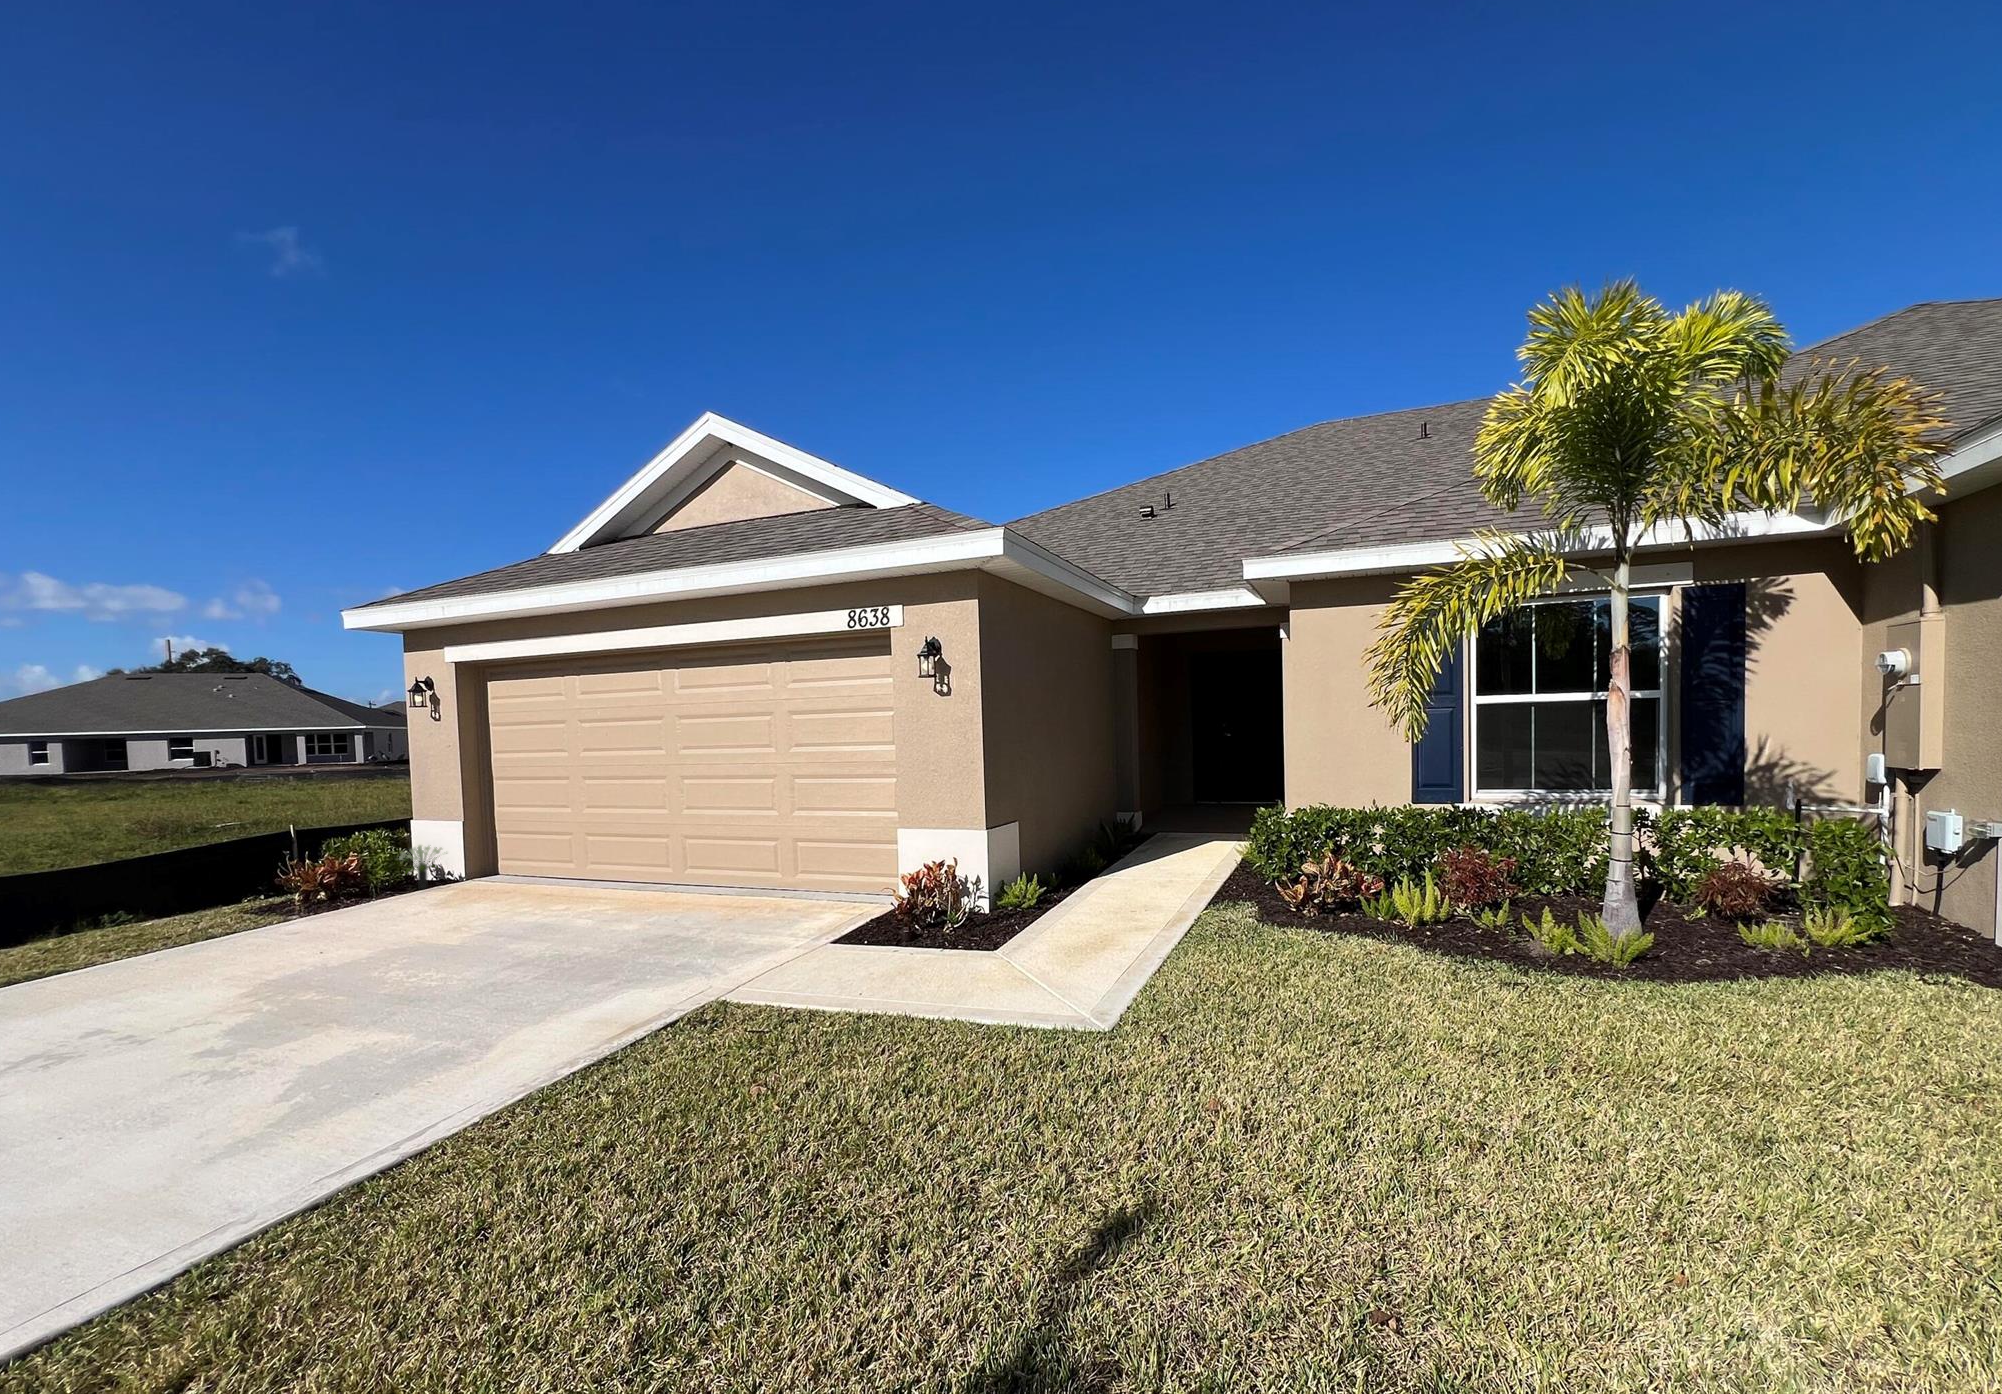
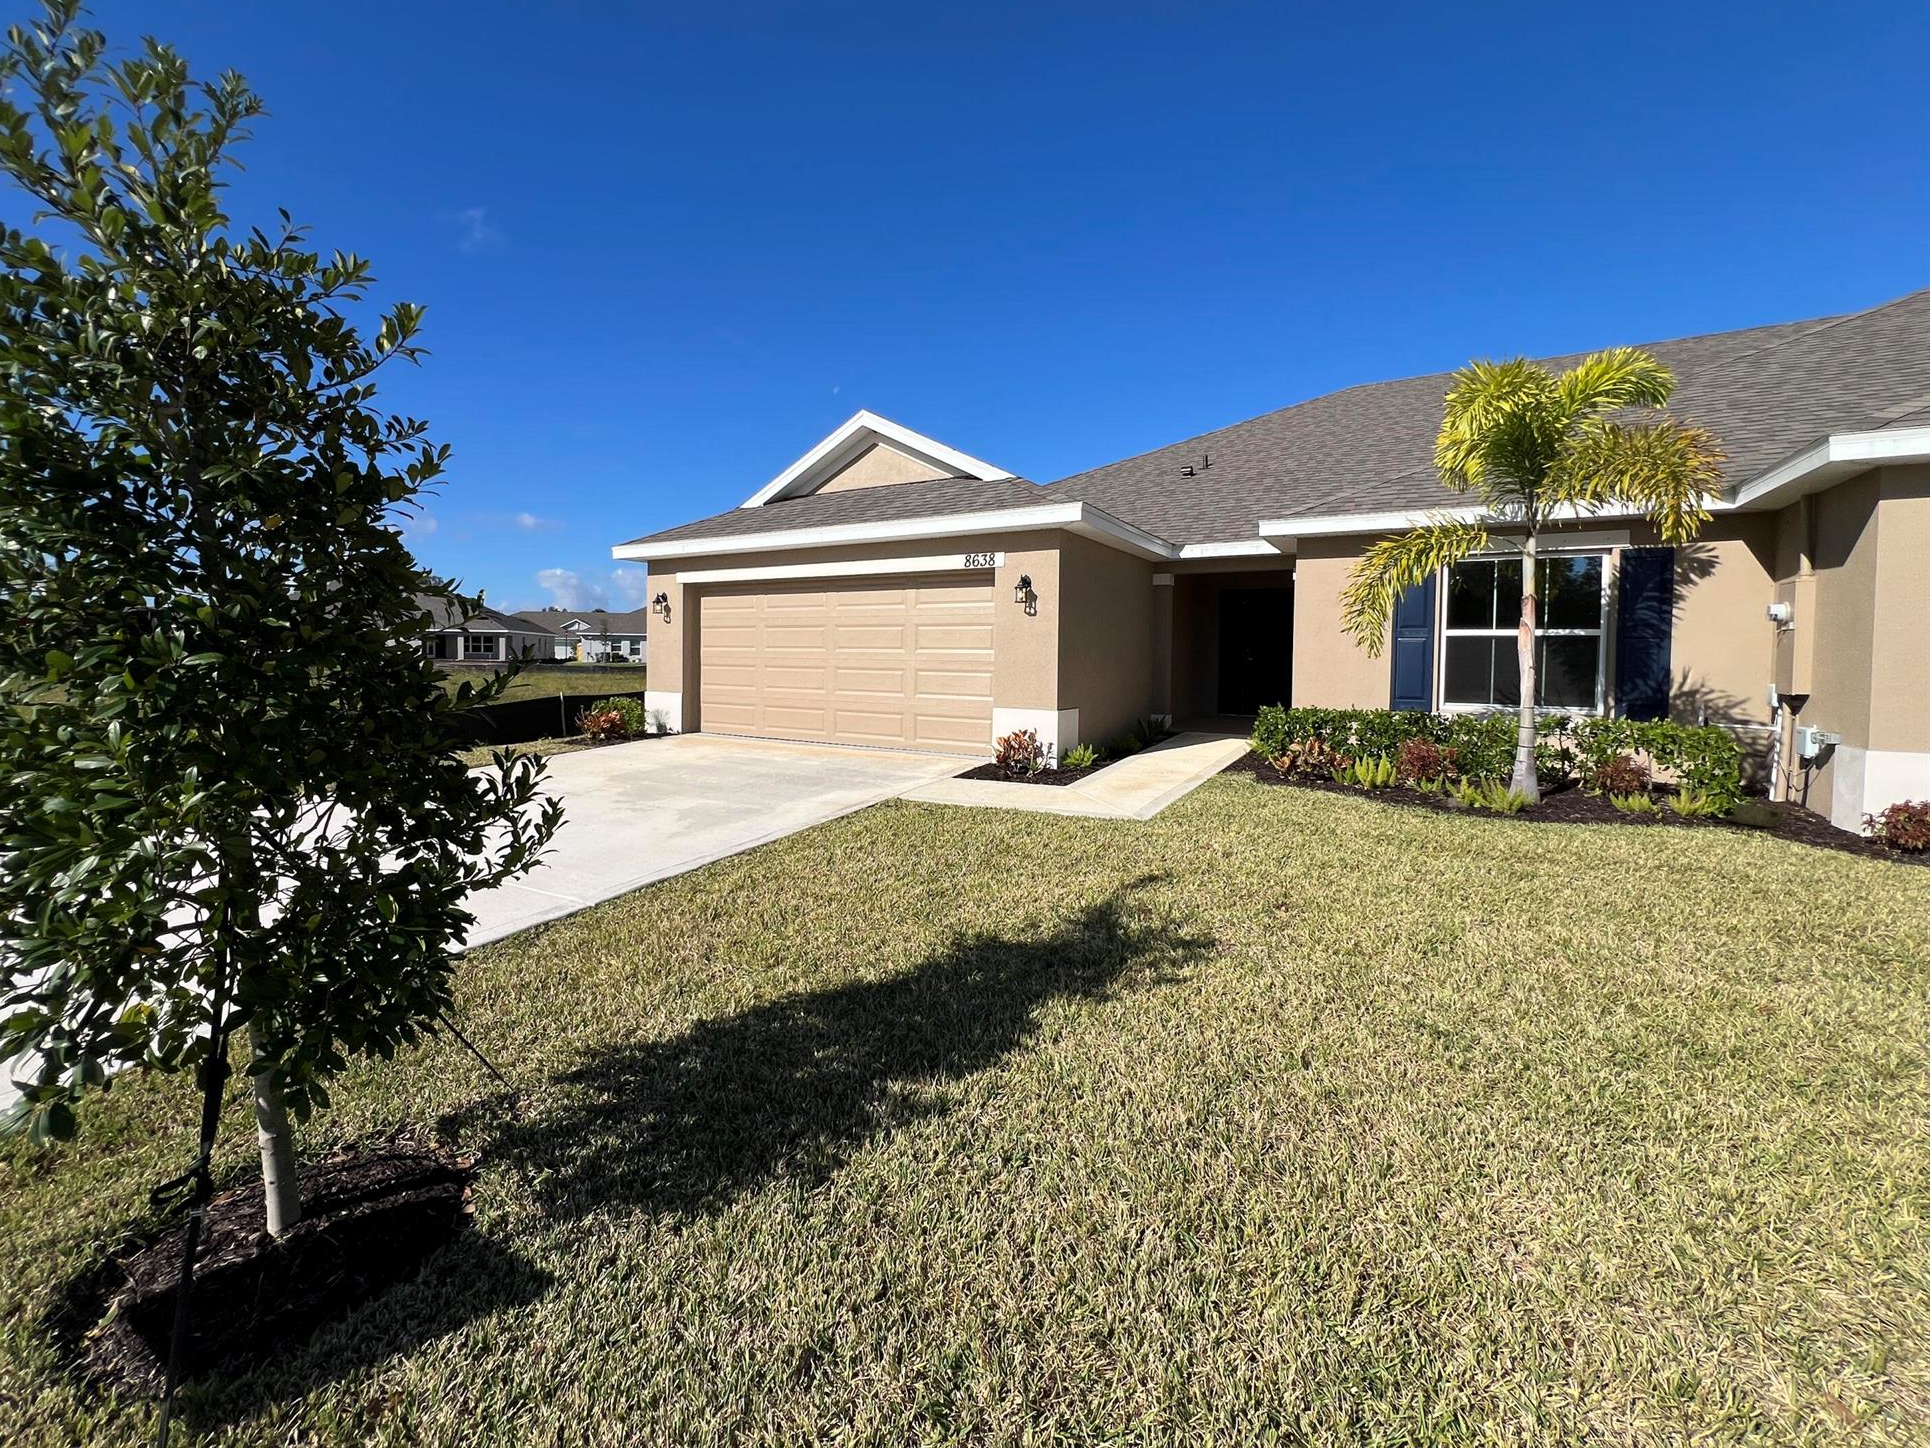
woven basket: none [1870,925,1970,964] -> present [1727,804,1784,827]

